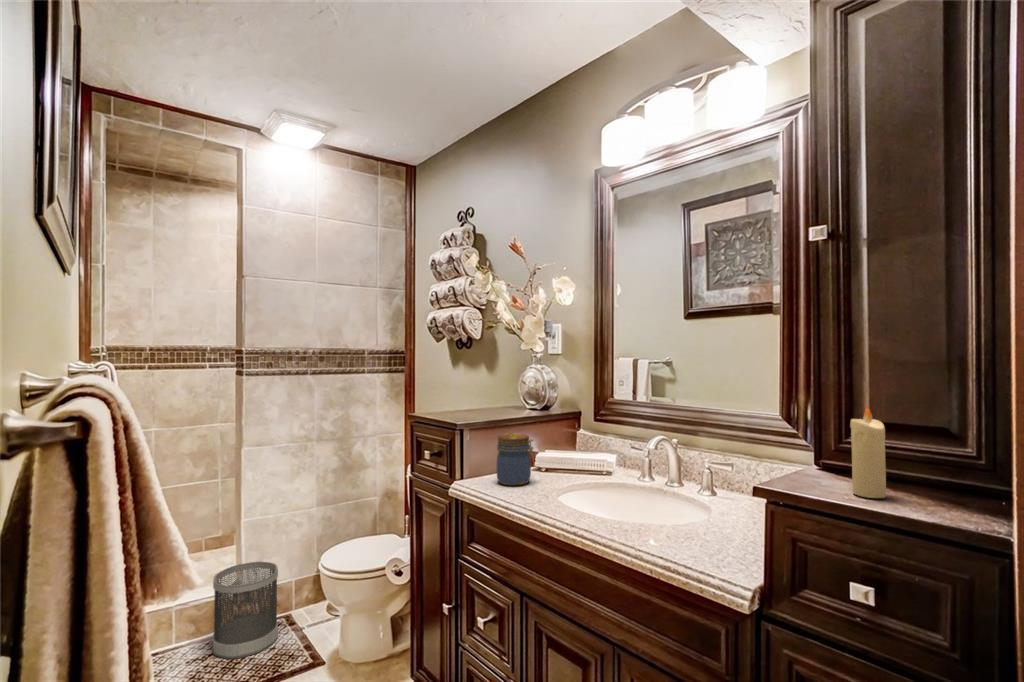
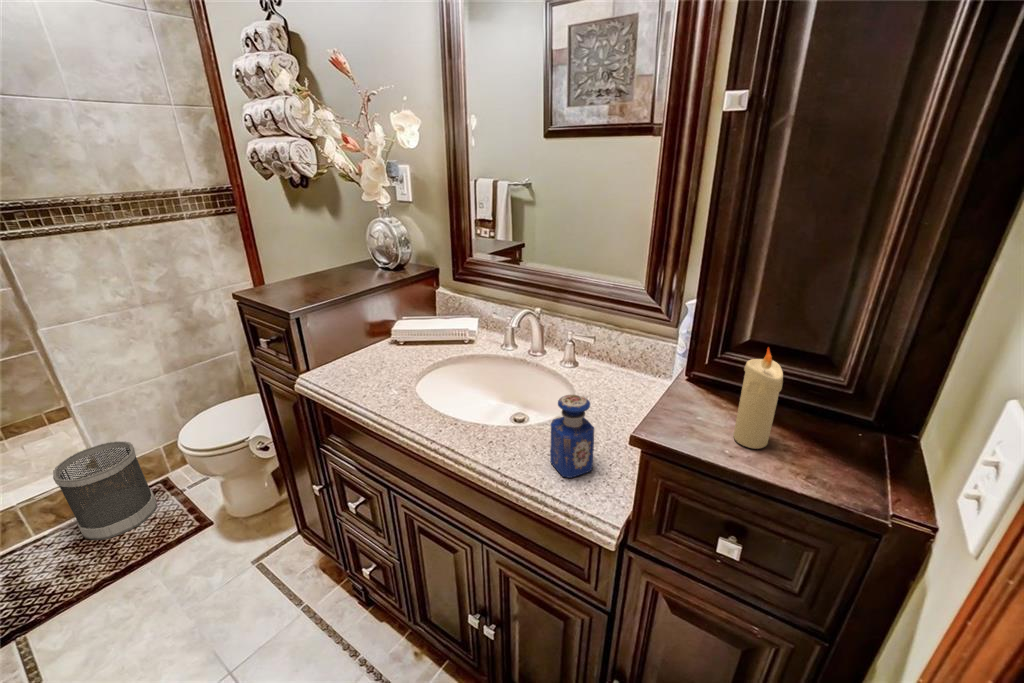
jar: present [497,433,535,485] -> none [343,315,391,376]
perfume bottle: none [684,477,727,556] -> present [550,394,594,478]

